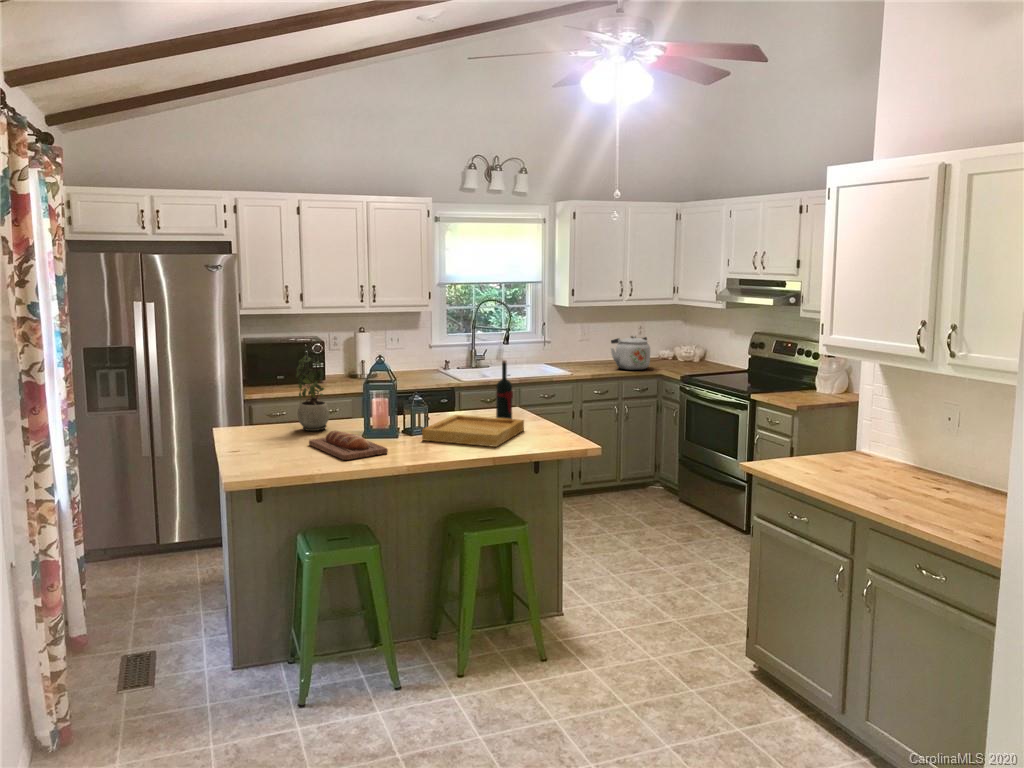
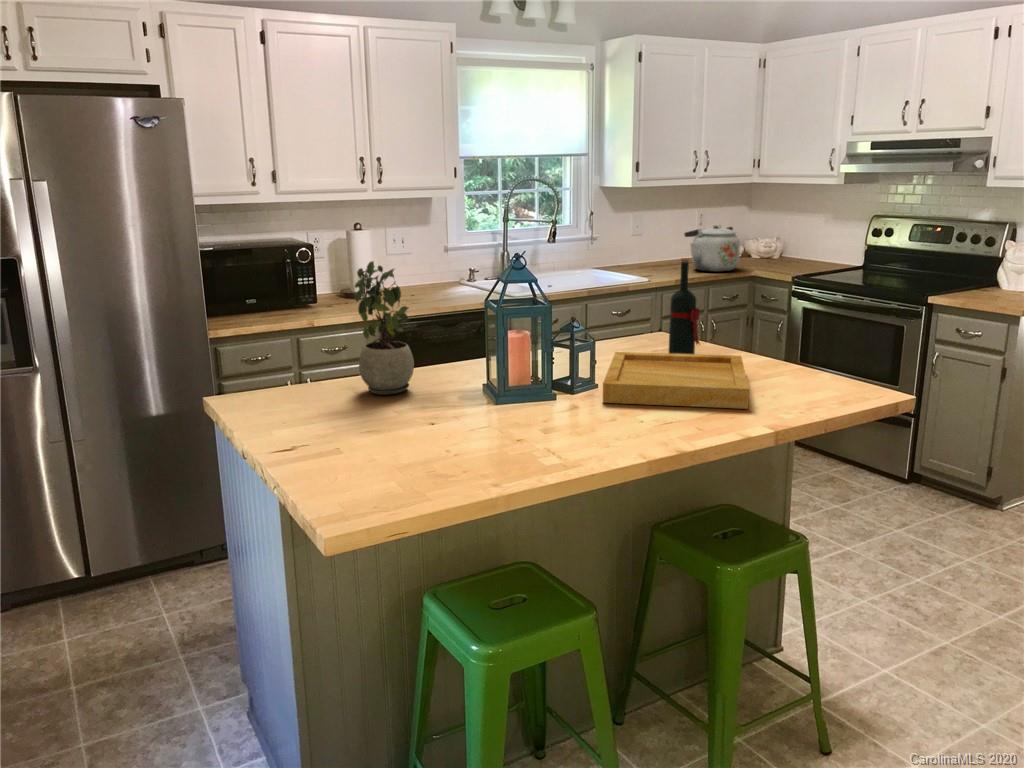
bread loaf: present [309,431,388,460] -> none [412,396,579,458]

